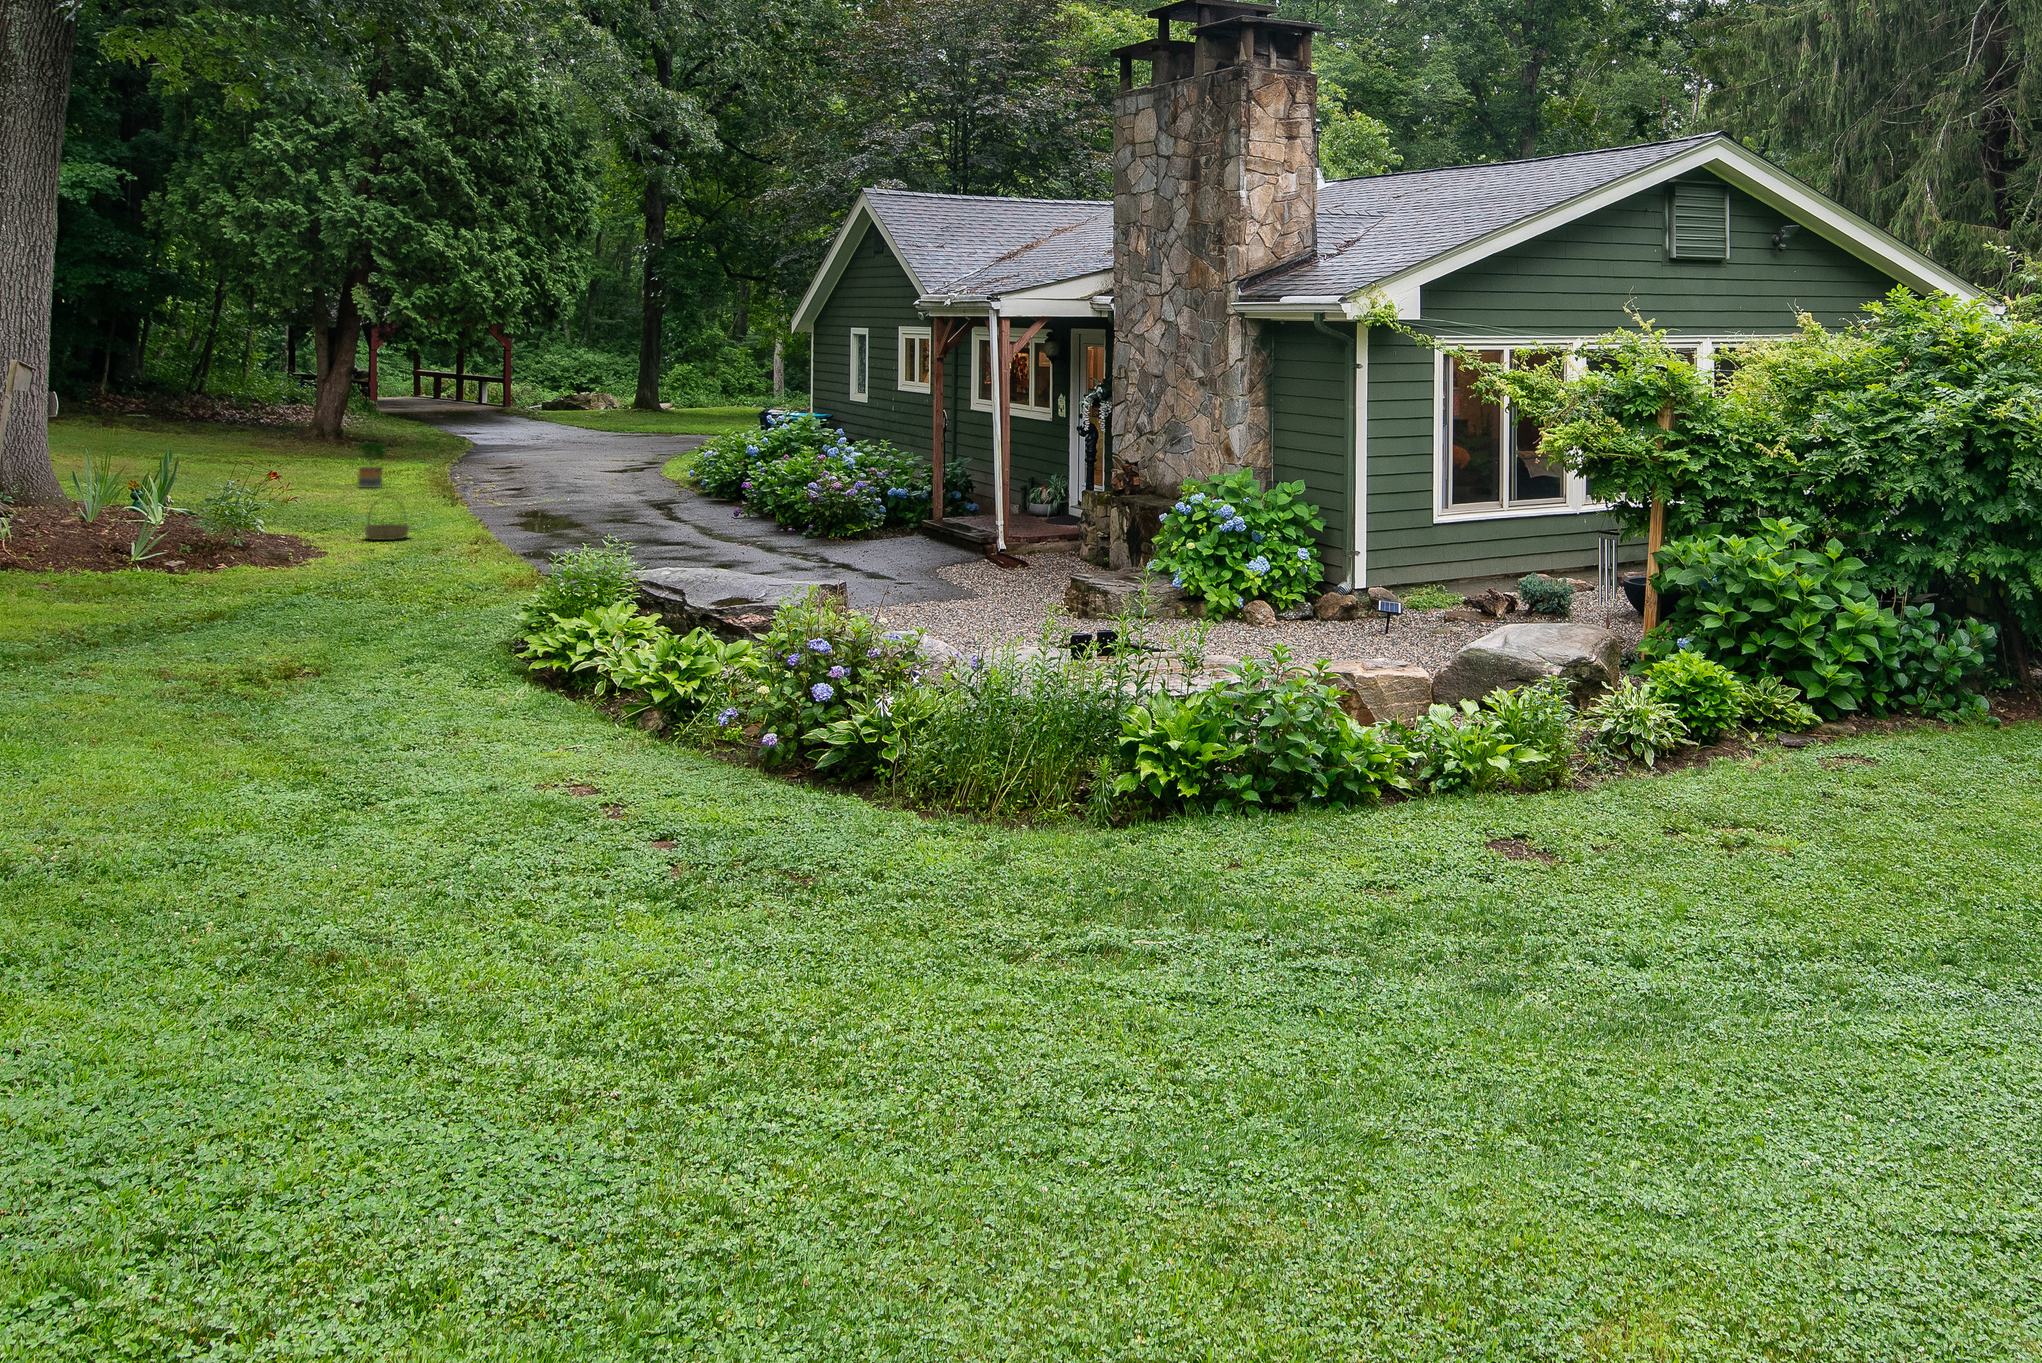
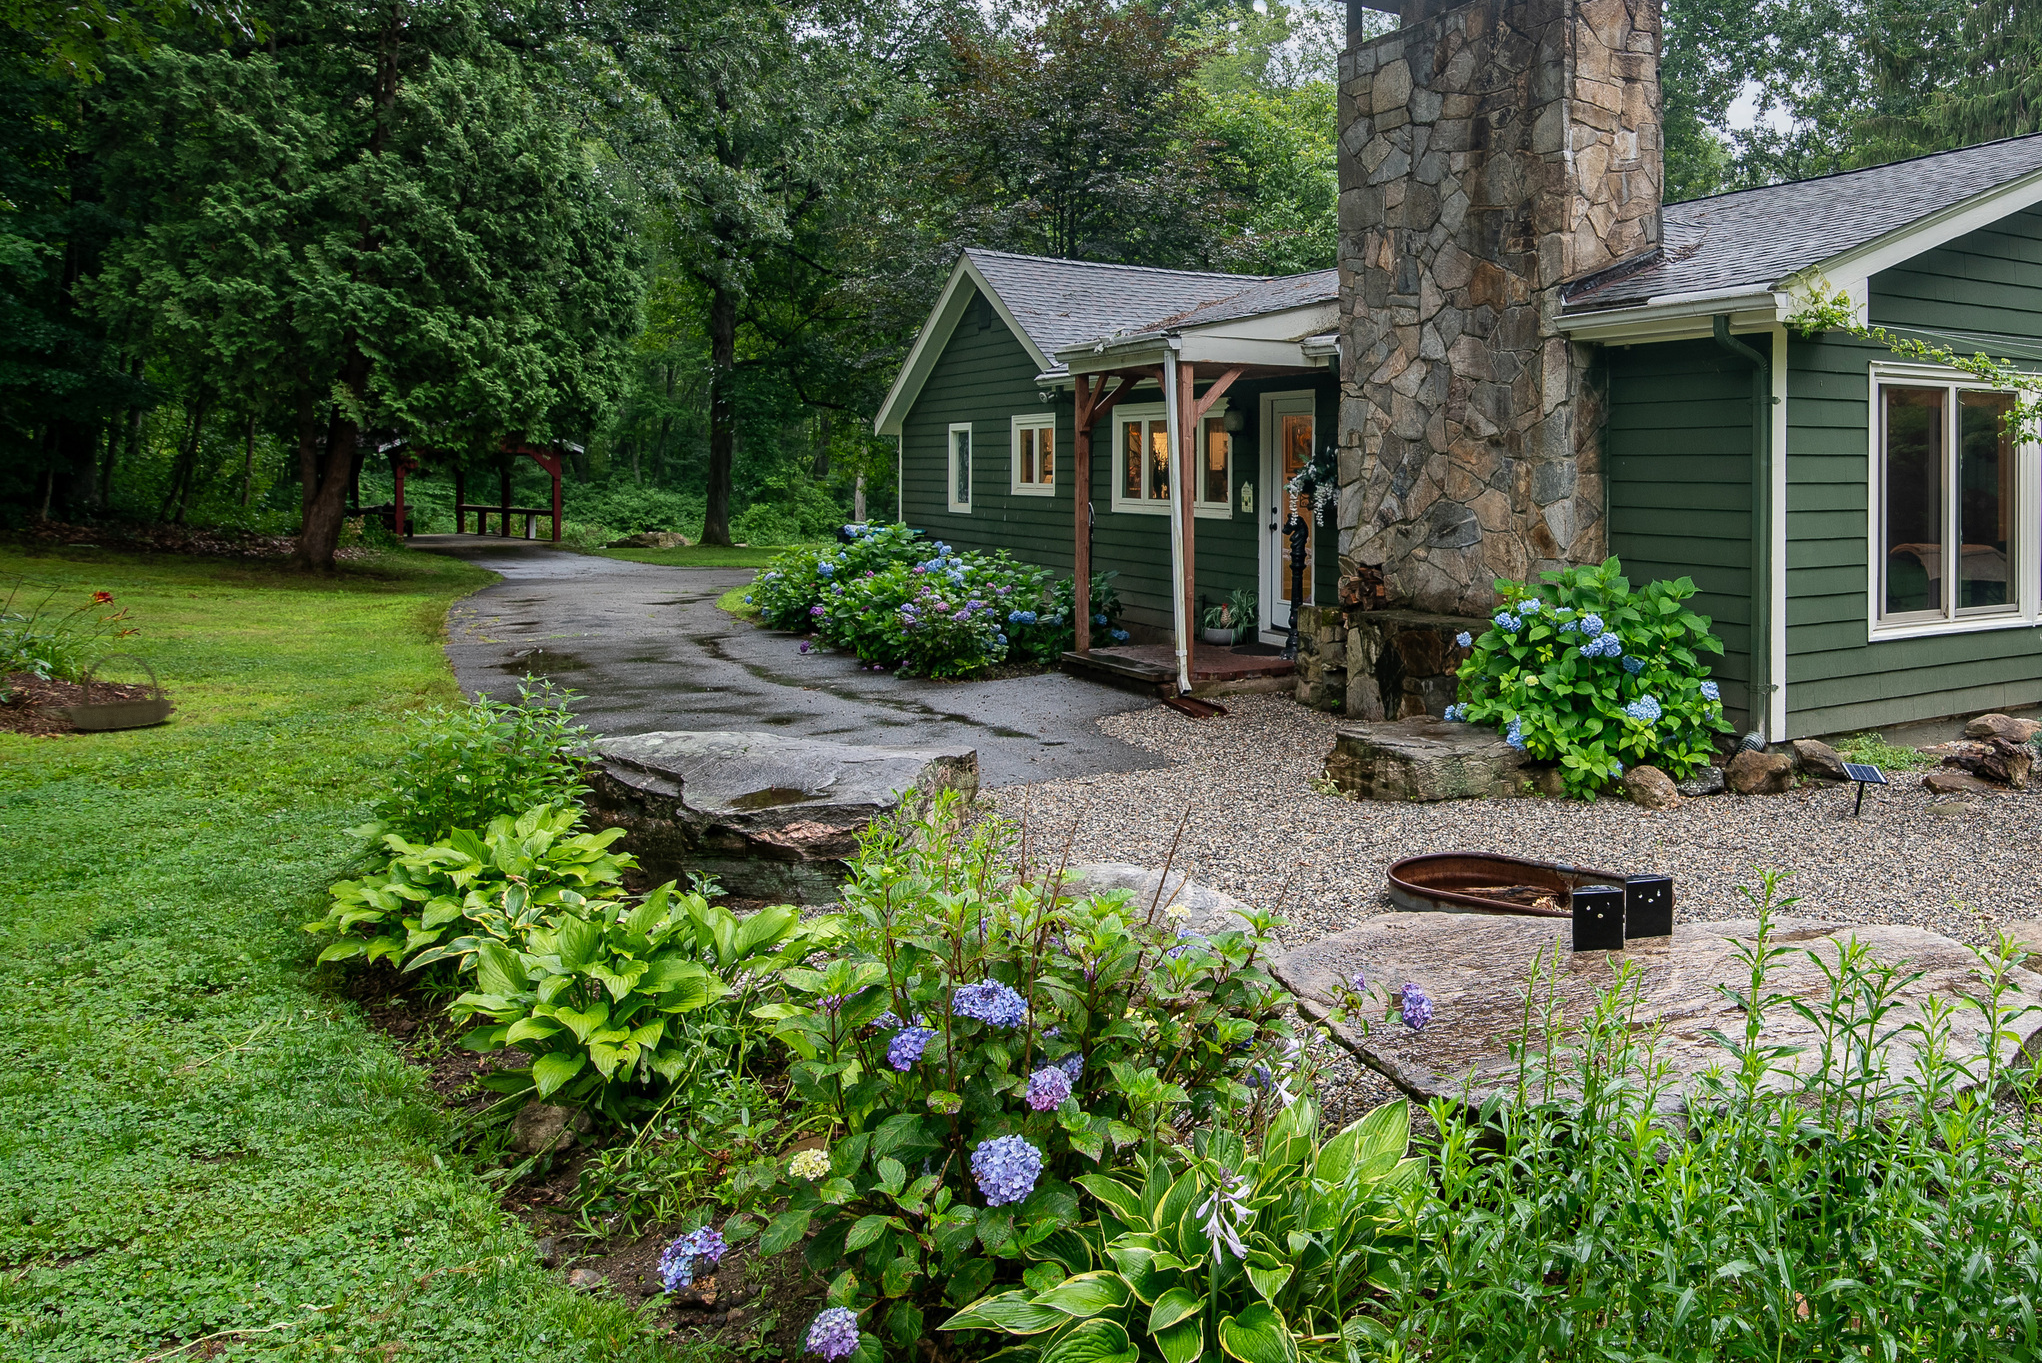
potted tree: present [357,442,388,488] -> none [211,575,271,641]

